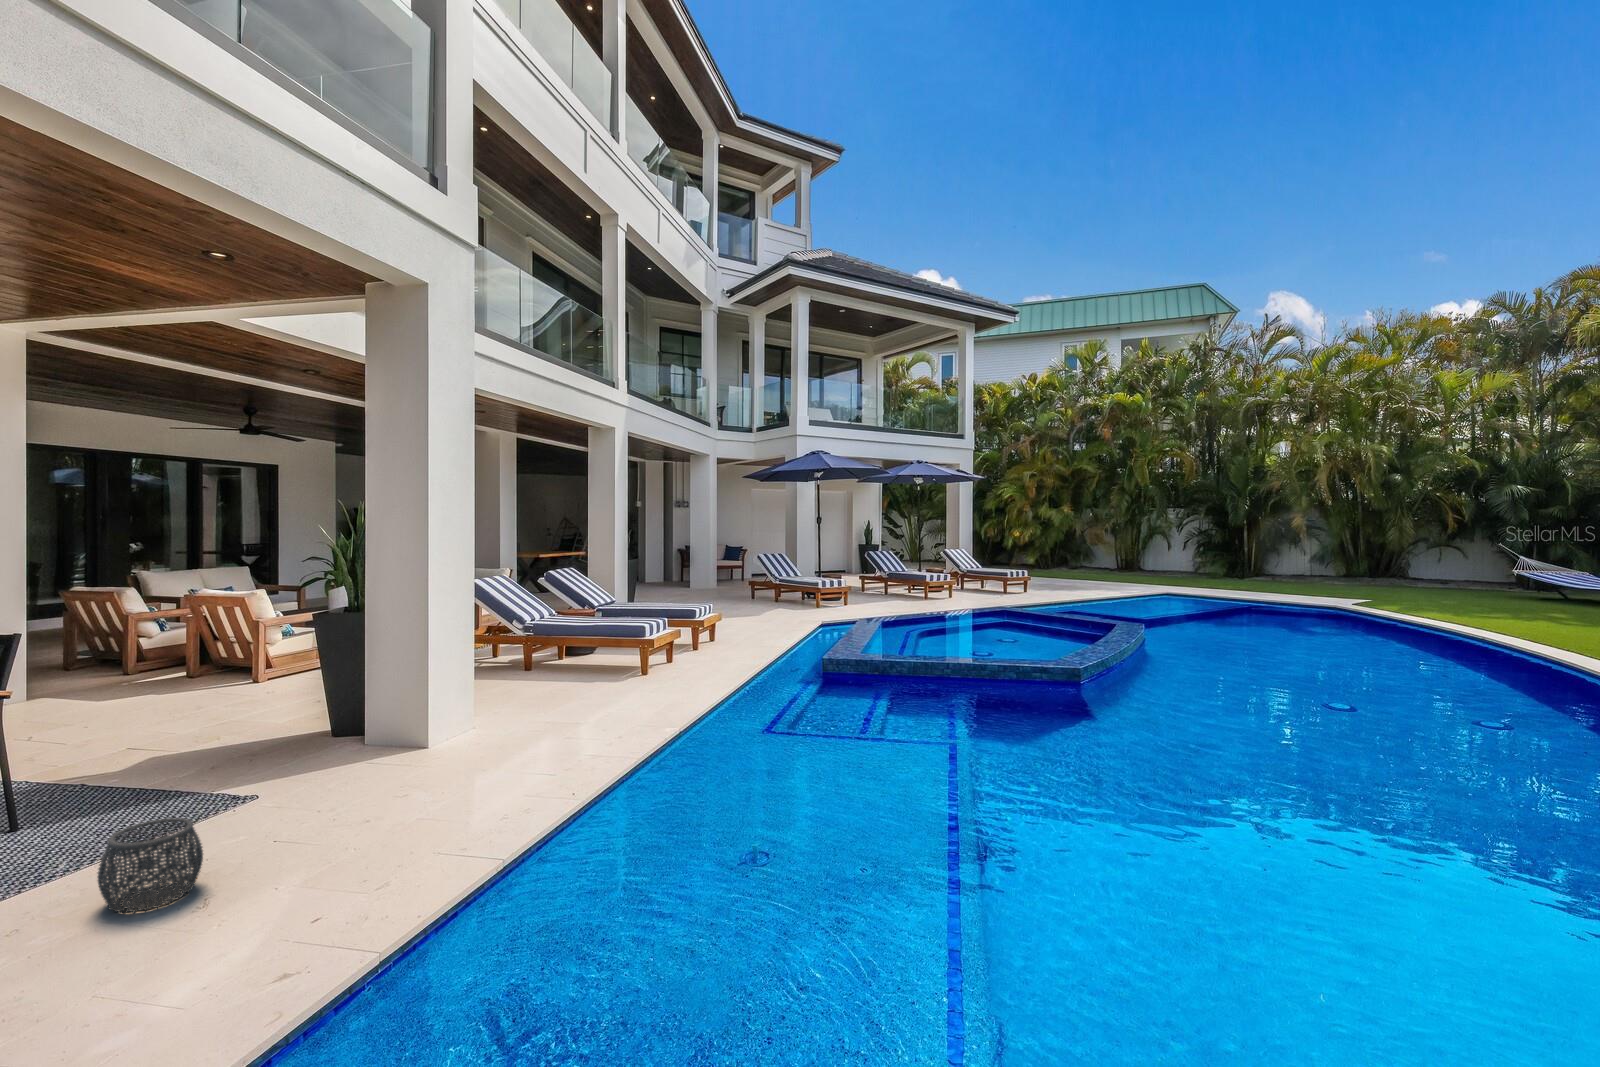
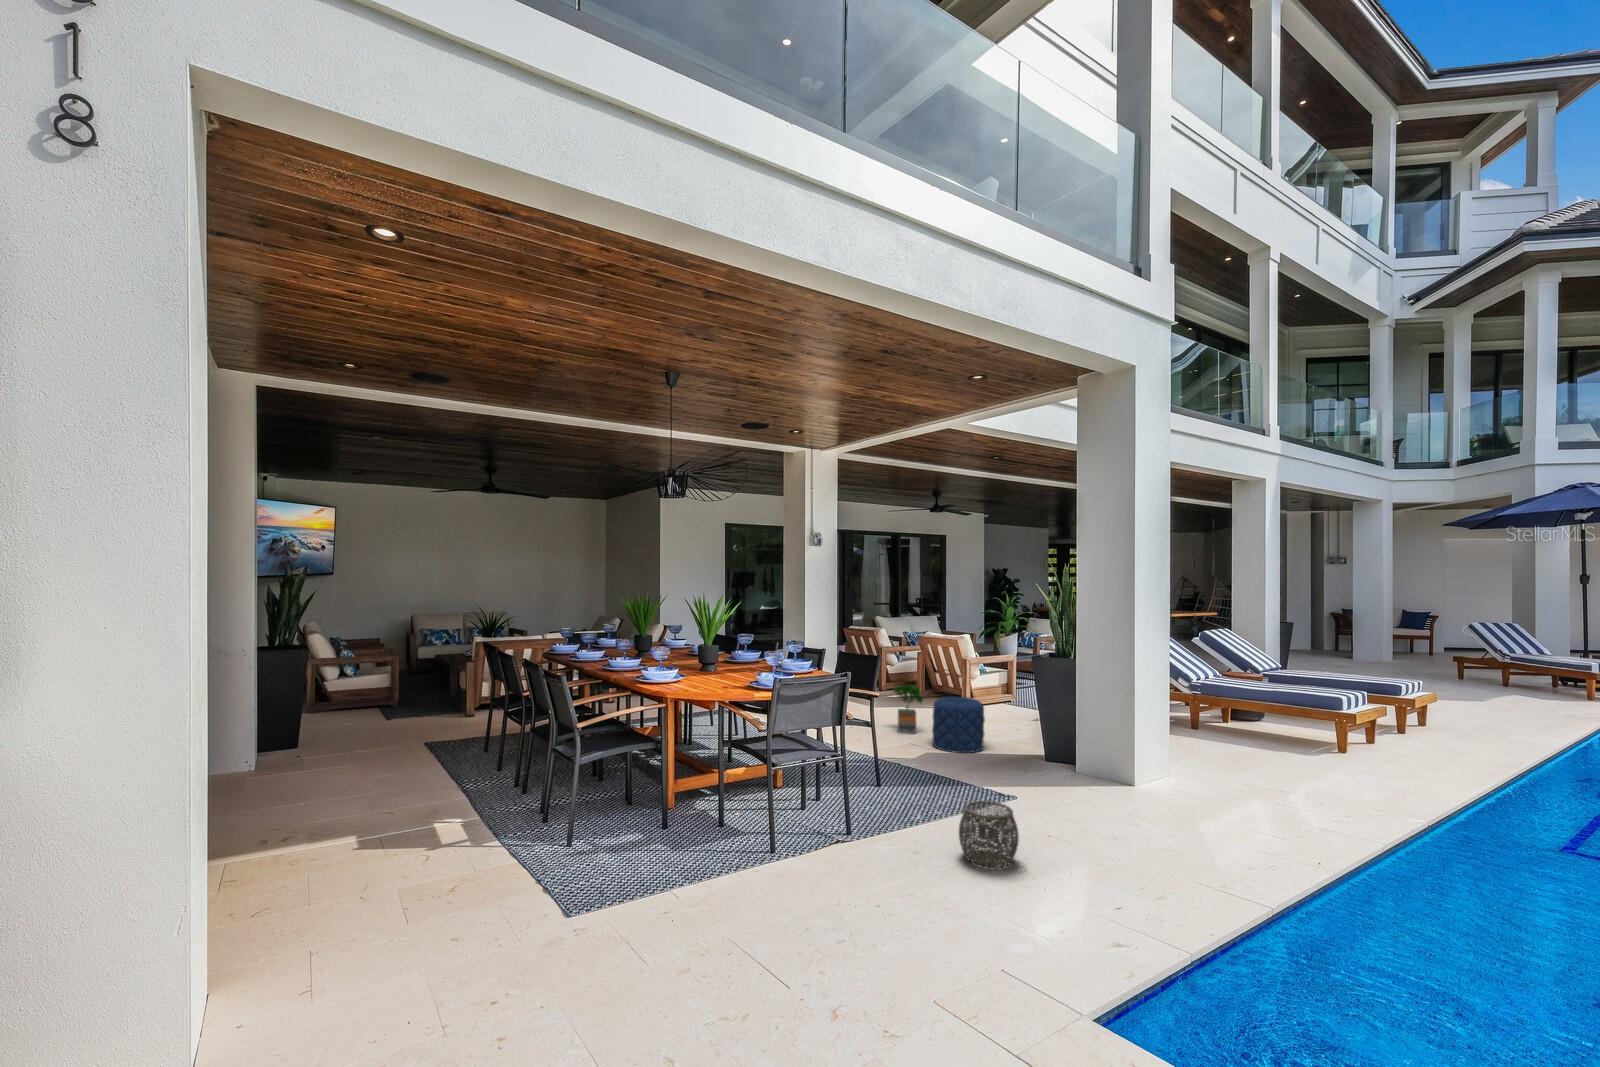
potted tree: none [104,670,164,739] -> present [893,685,924,734]
pouf: none [165,676,249,751] -> present [932,697,985,753]

